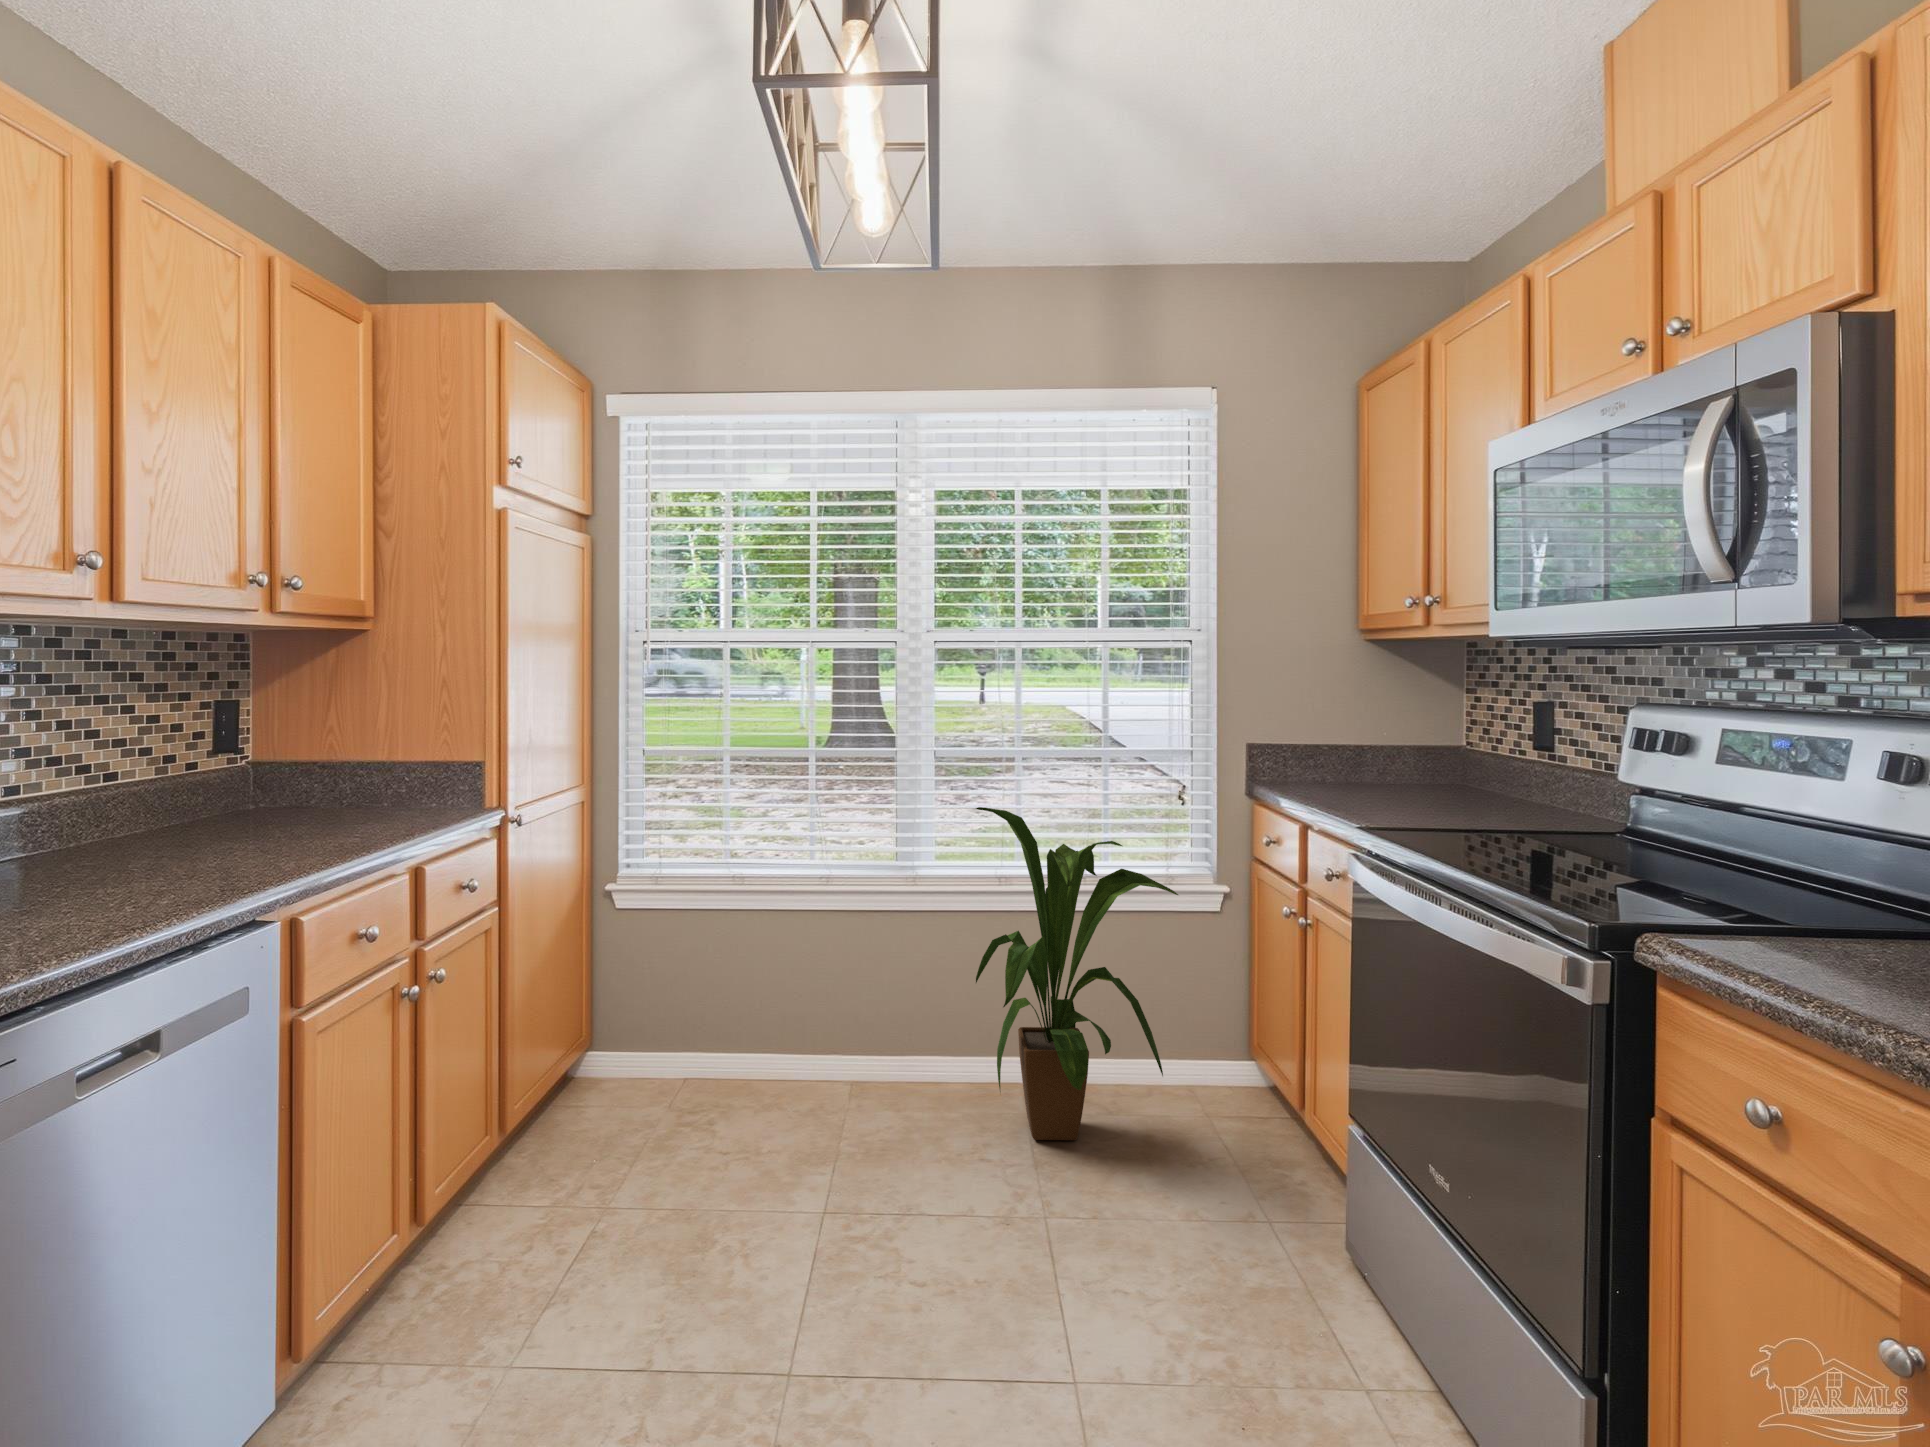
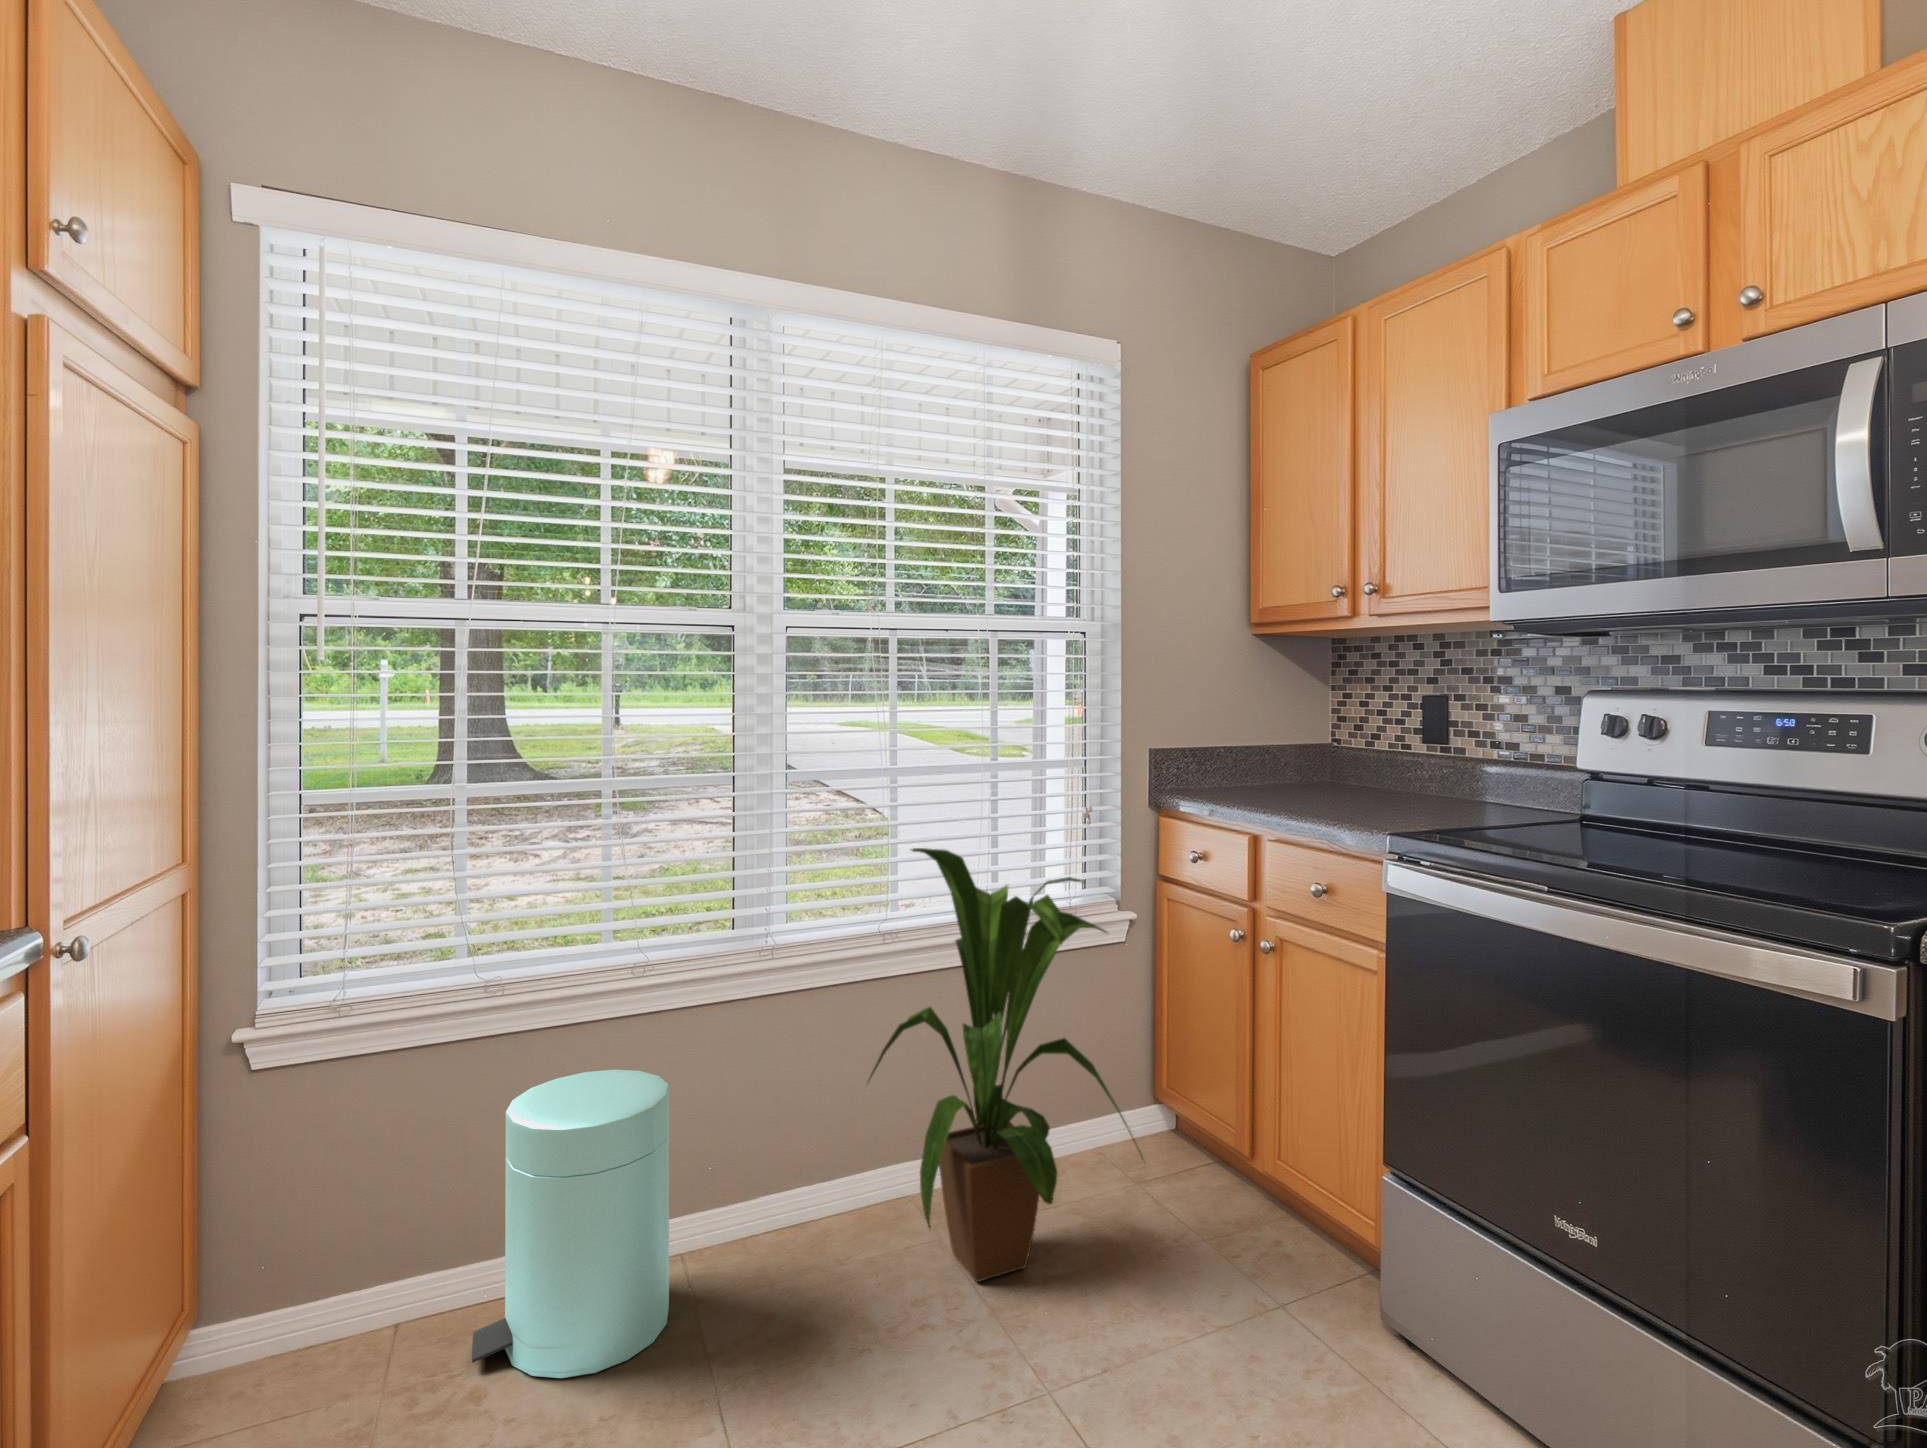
trash can: none [714,940,833,1125] -> present [472,1070,669,1378]

